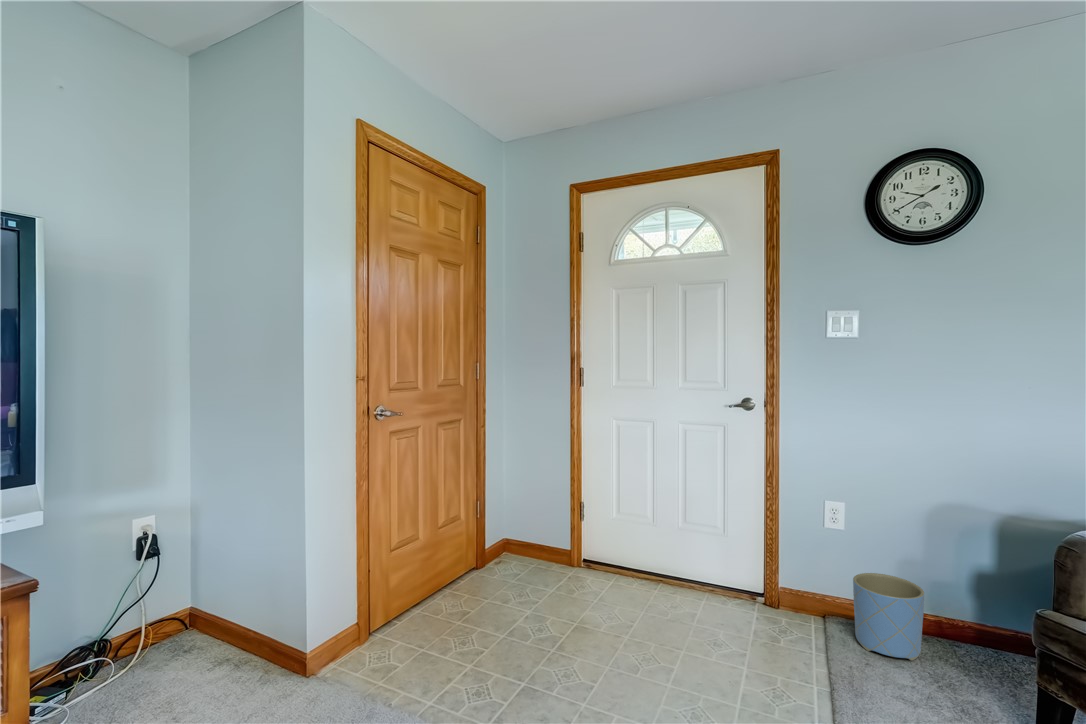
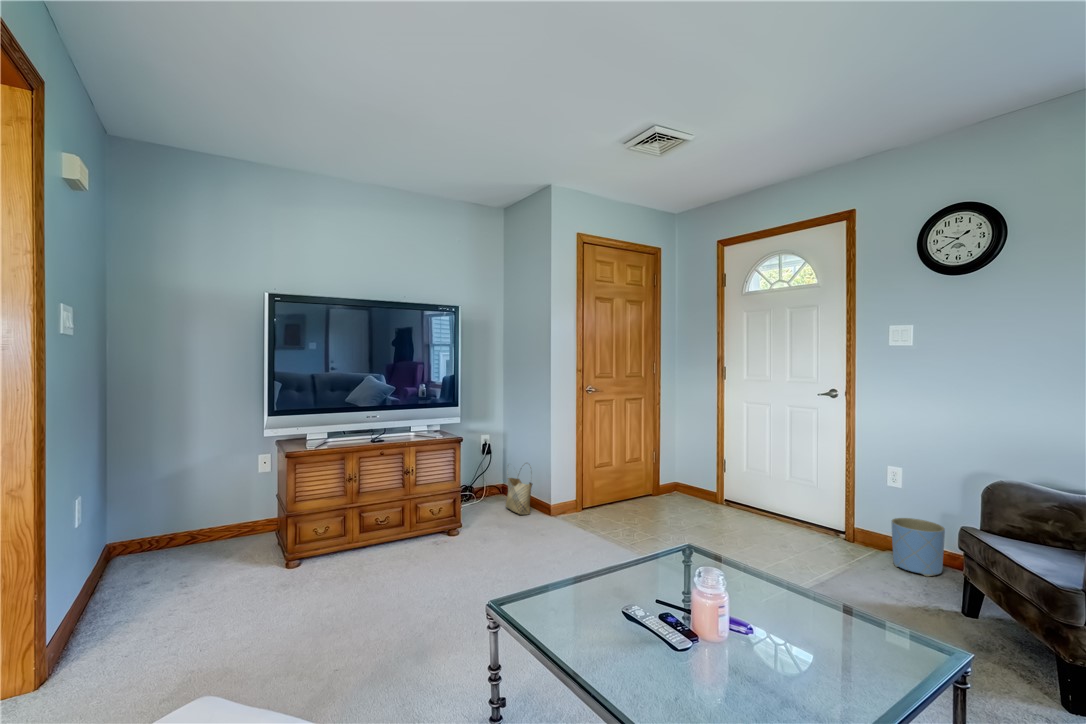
woven basket: none [202,571,271,693] -> present [505,478,533,515]

